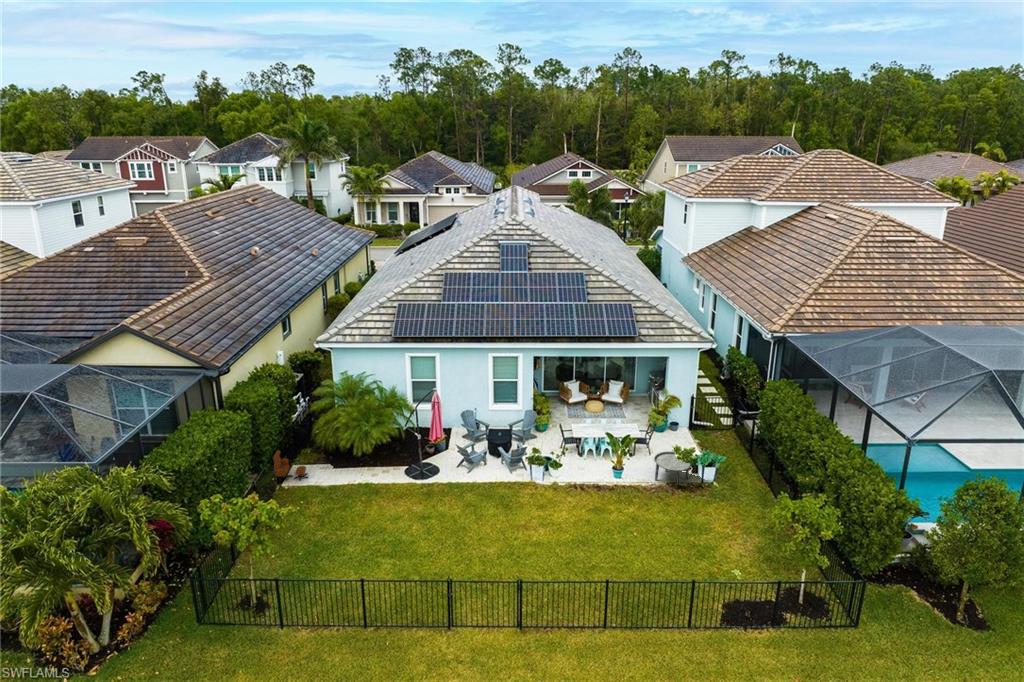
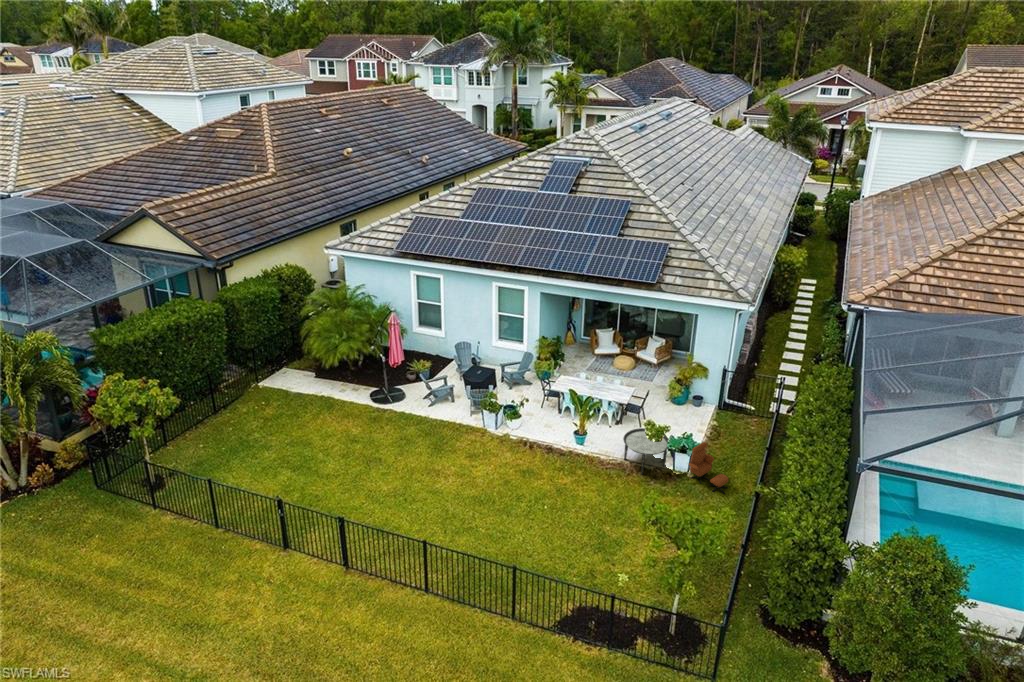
lounge chair: present [273,450,308,481] -> present [689,442,728,493]

